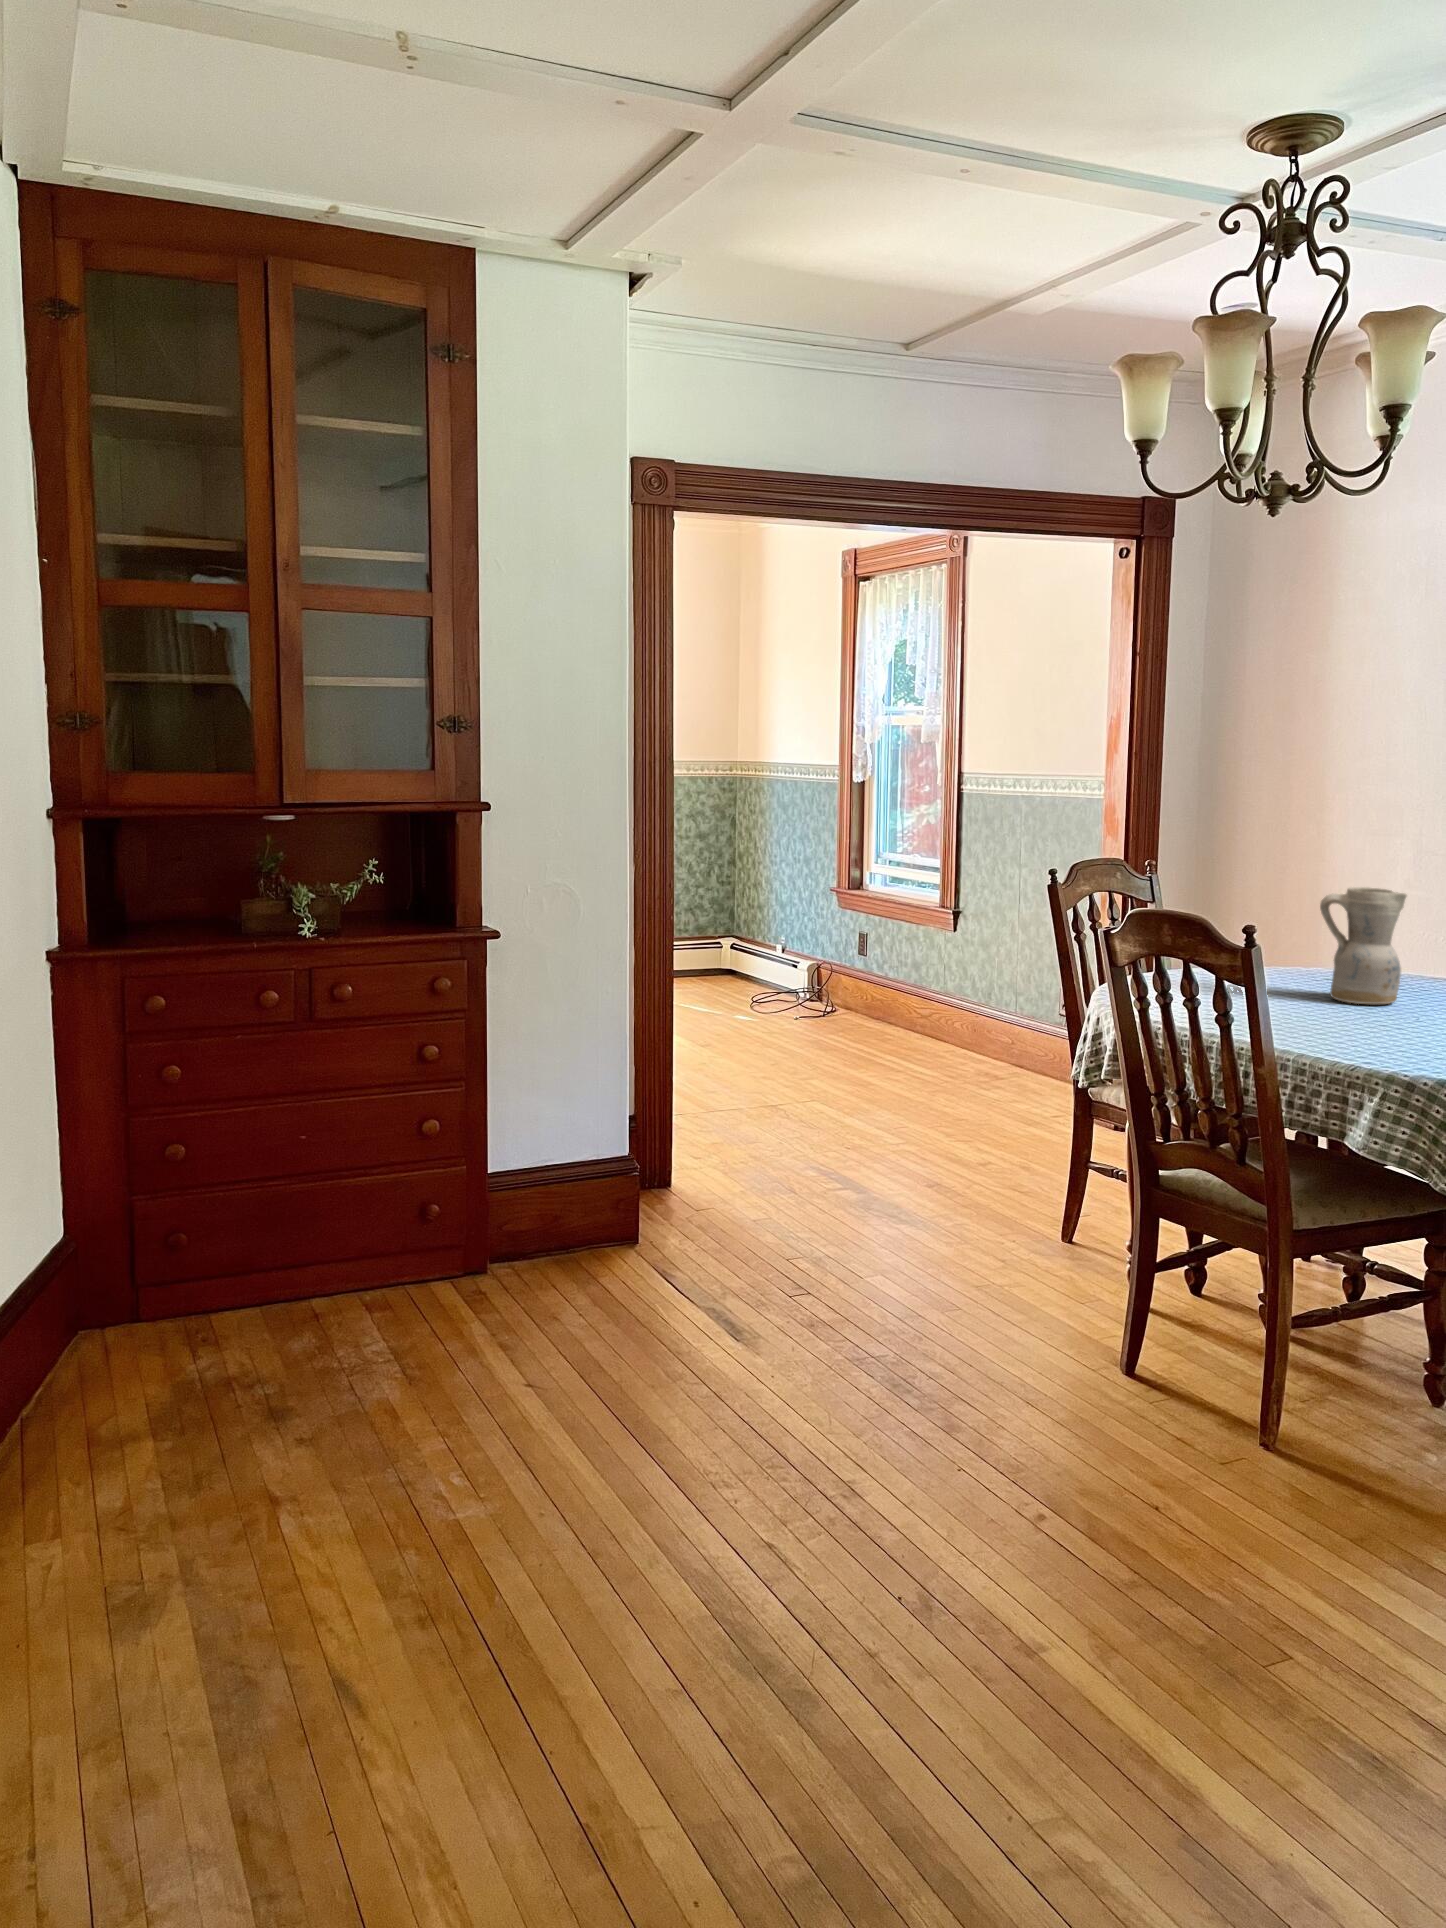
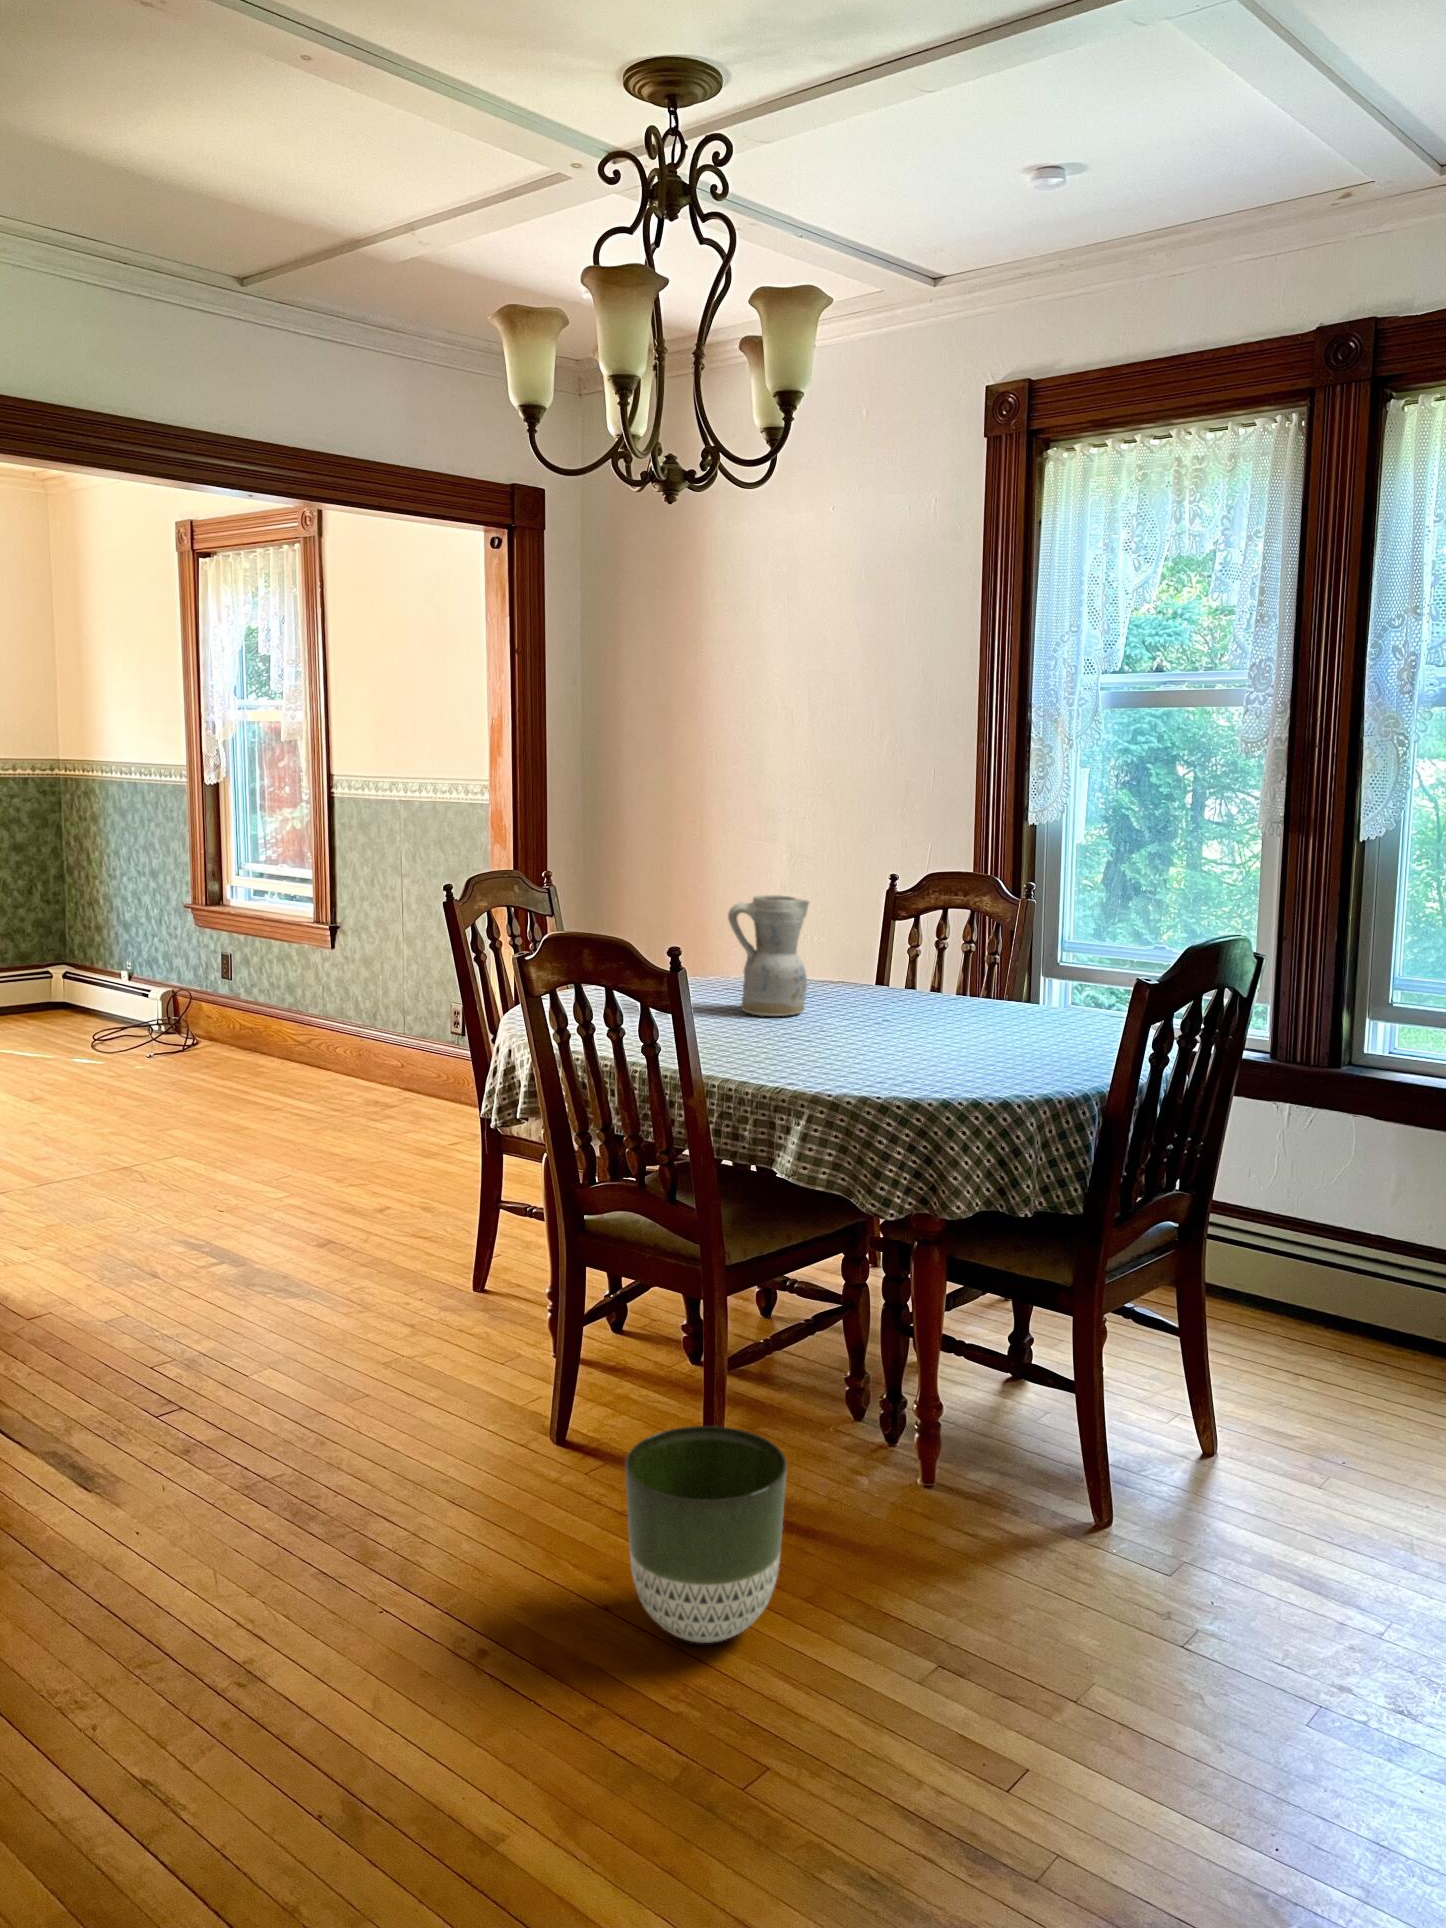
planter: none [1178,1365,1336,1562] -> present [625,1426,787,1643]

